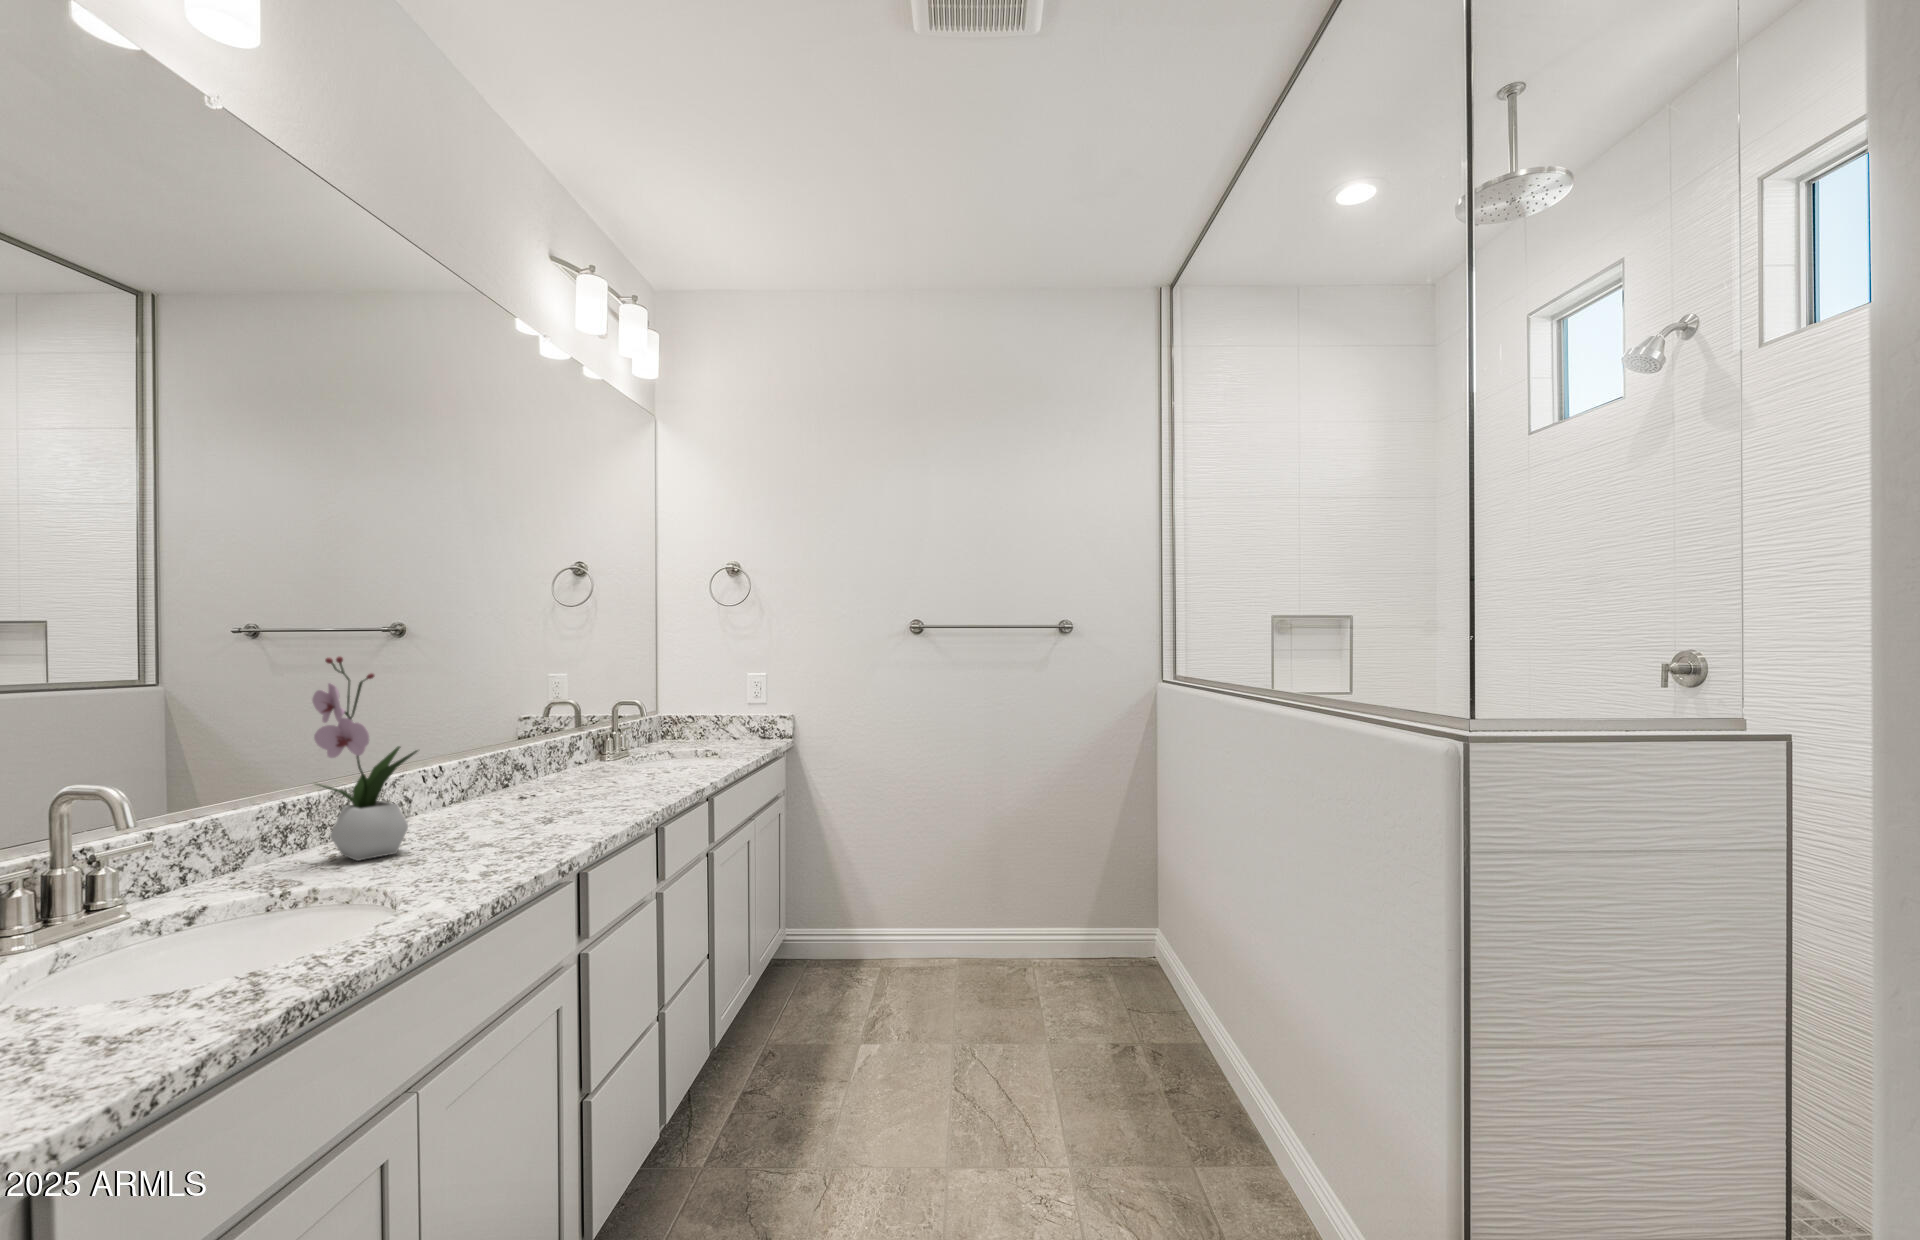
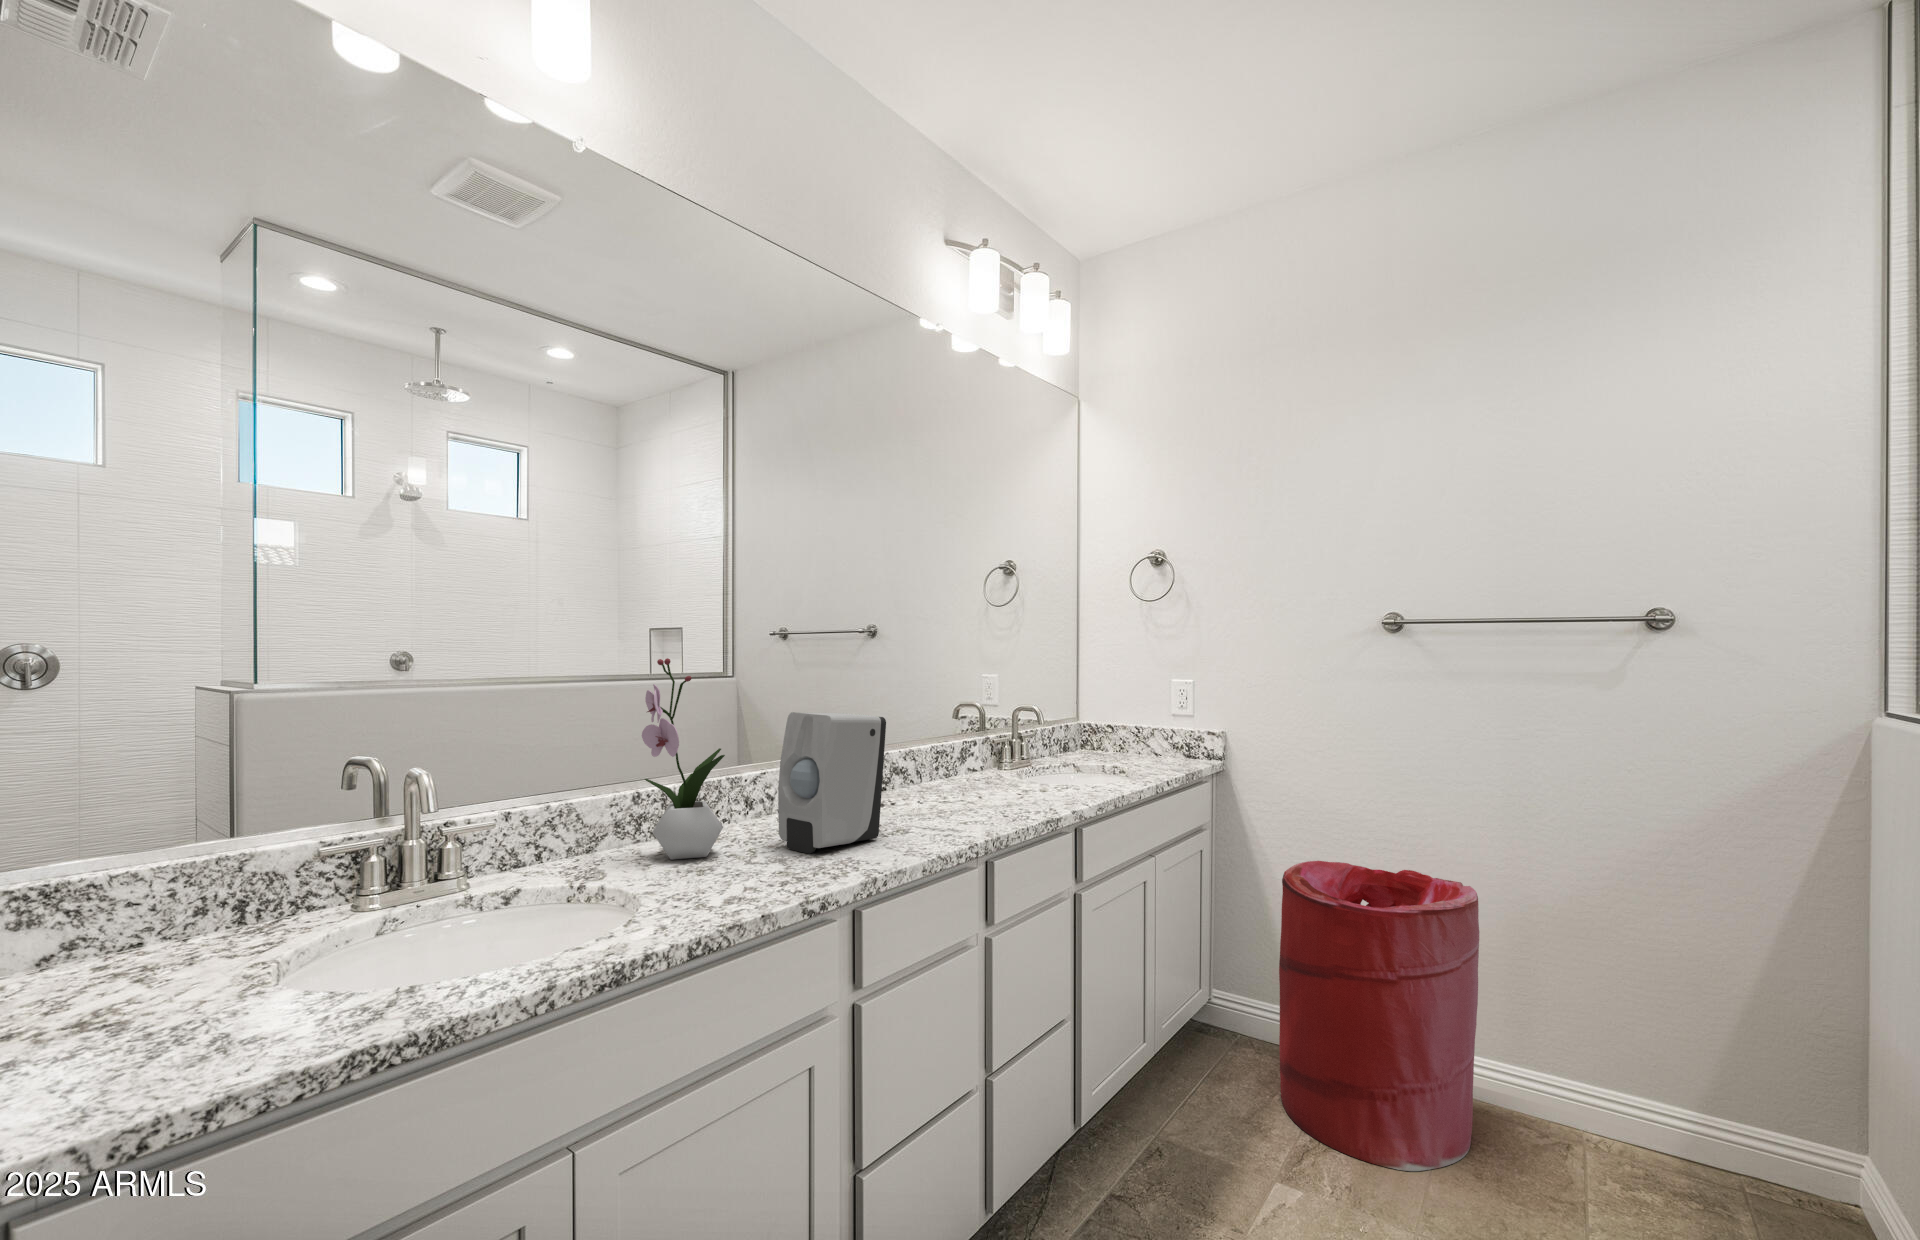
soap dispenser: none [463,706,565,838] -> present [778,712,886,853]
laundry hamper: none [850,806,985,1020] -> present [1279,861,1479,1171]

